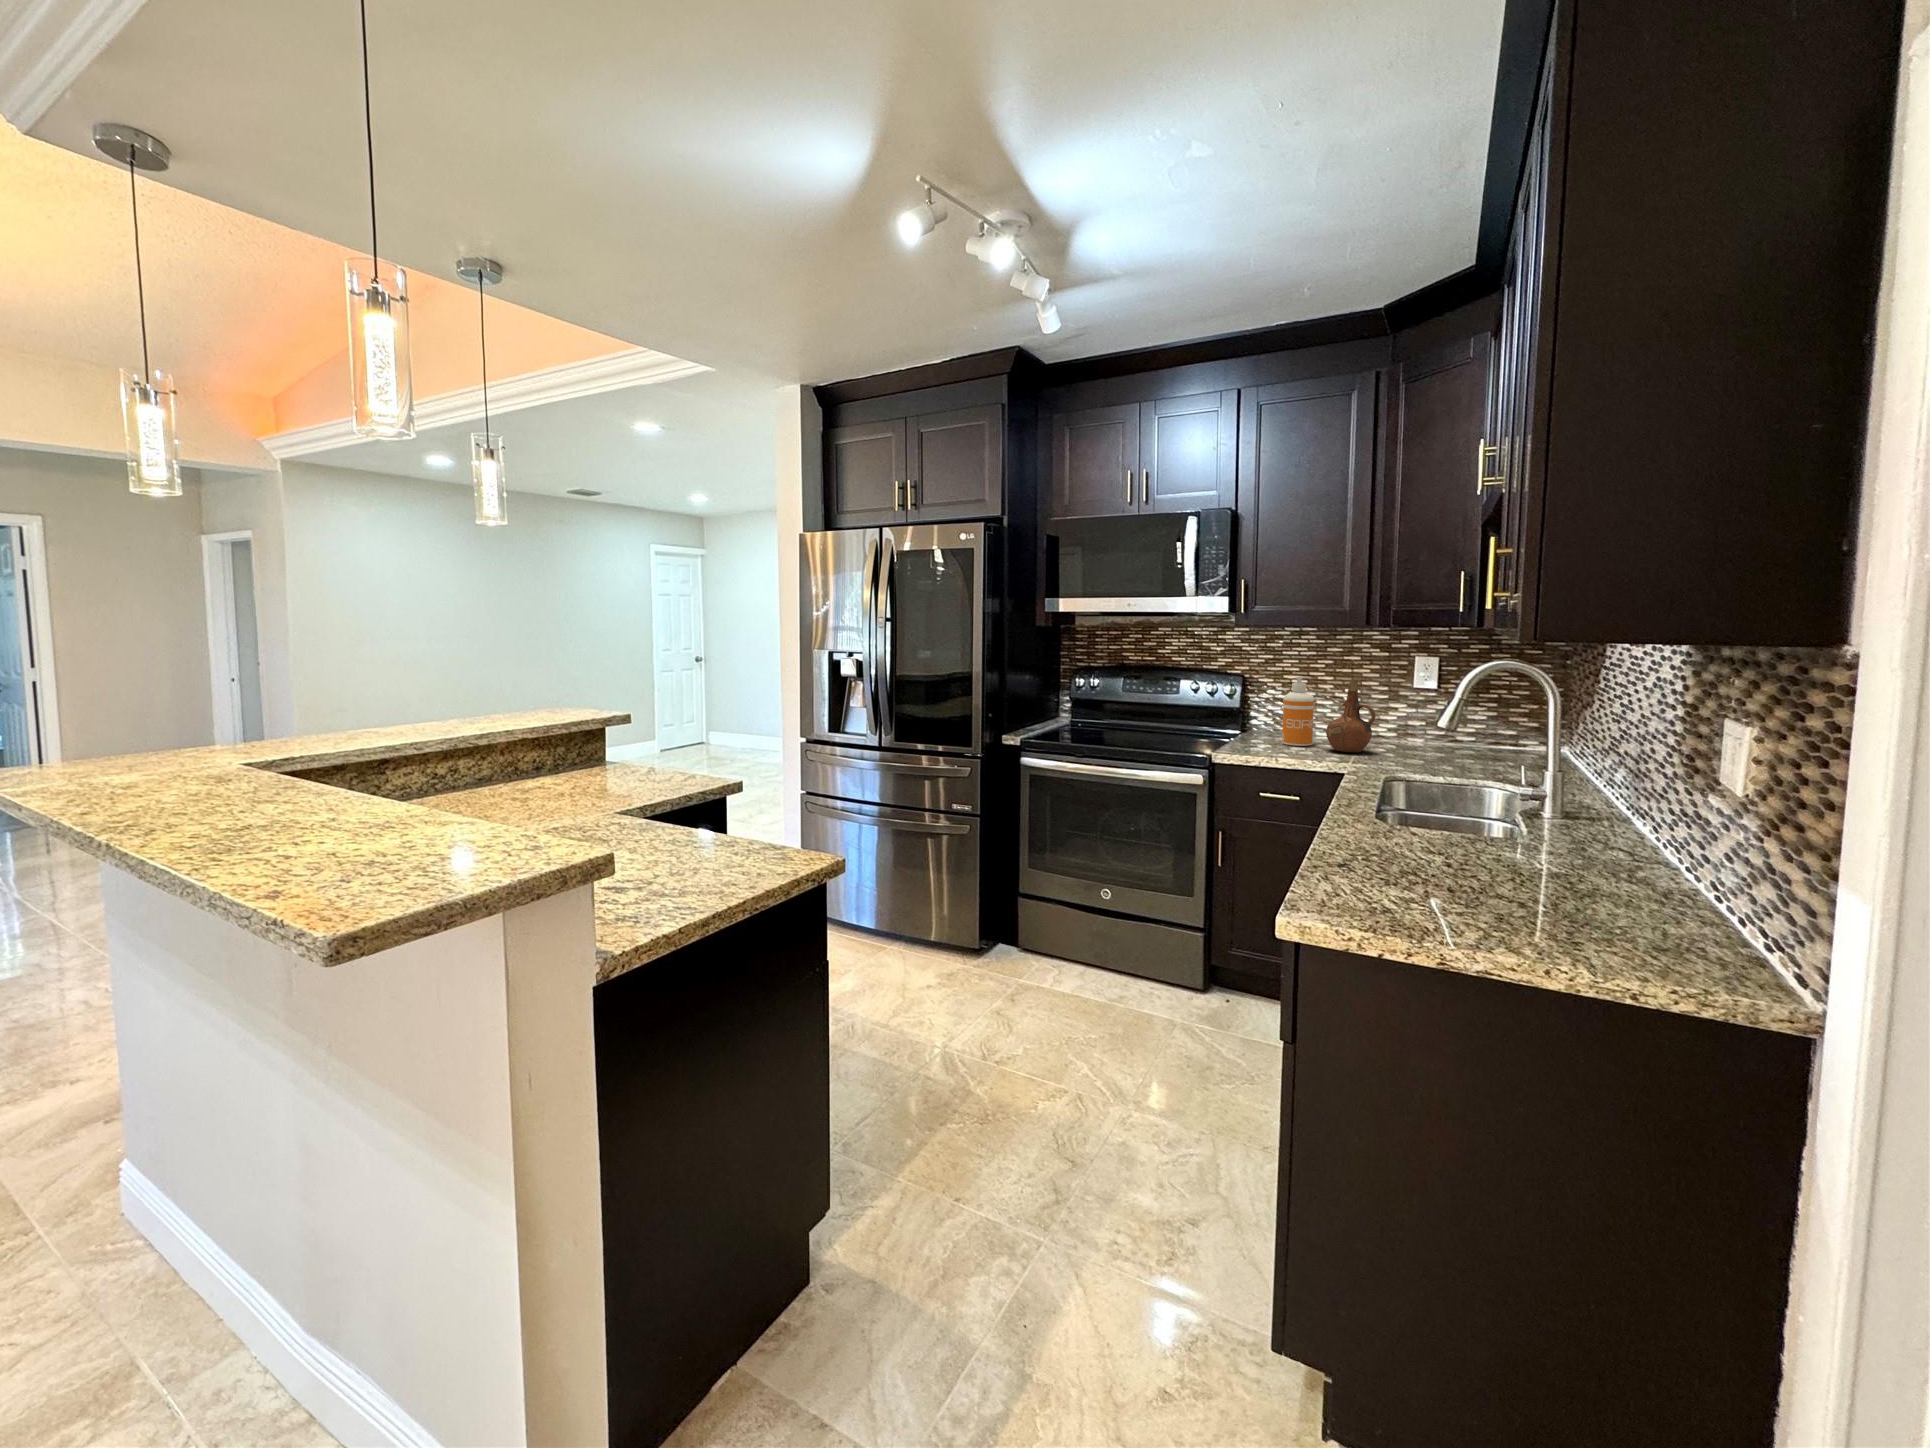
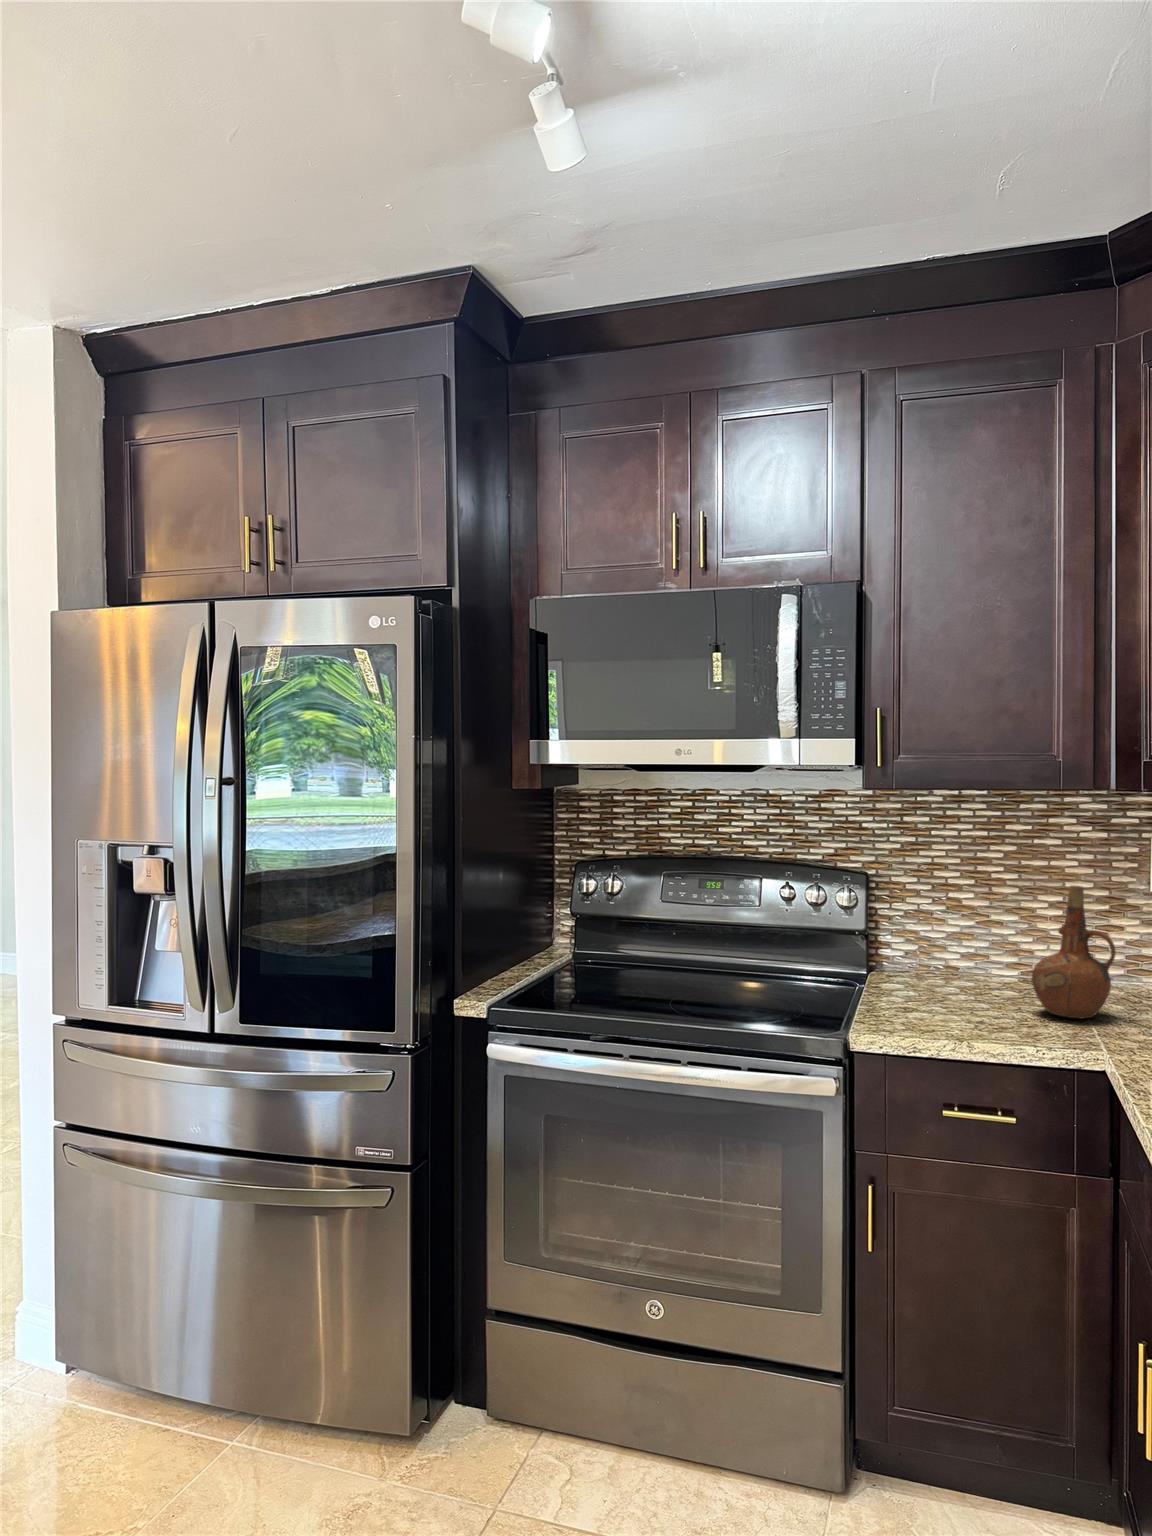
soap dispenser: present [1282,676,1314,746] -> none [949,877,1000,1003]

